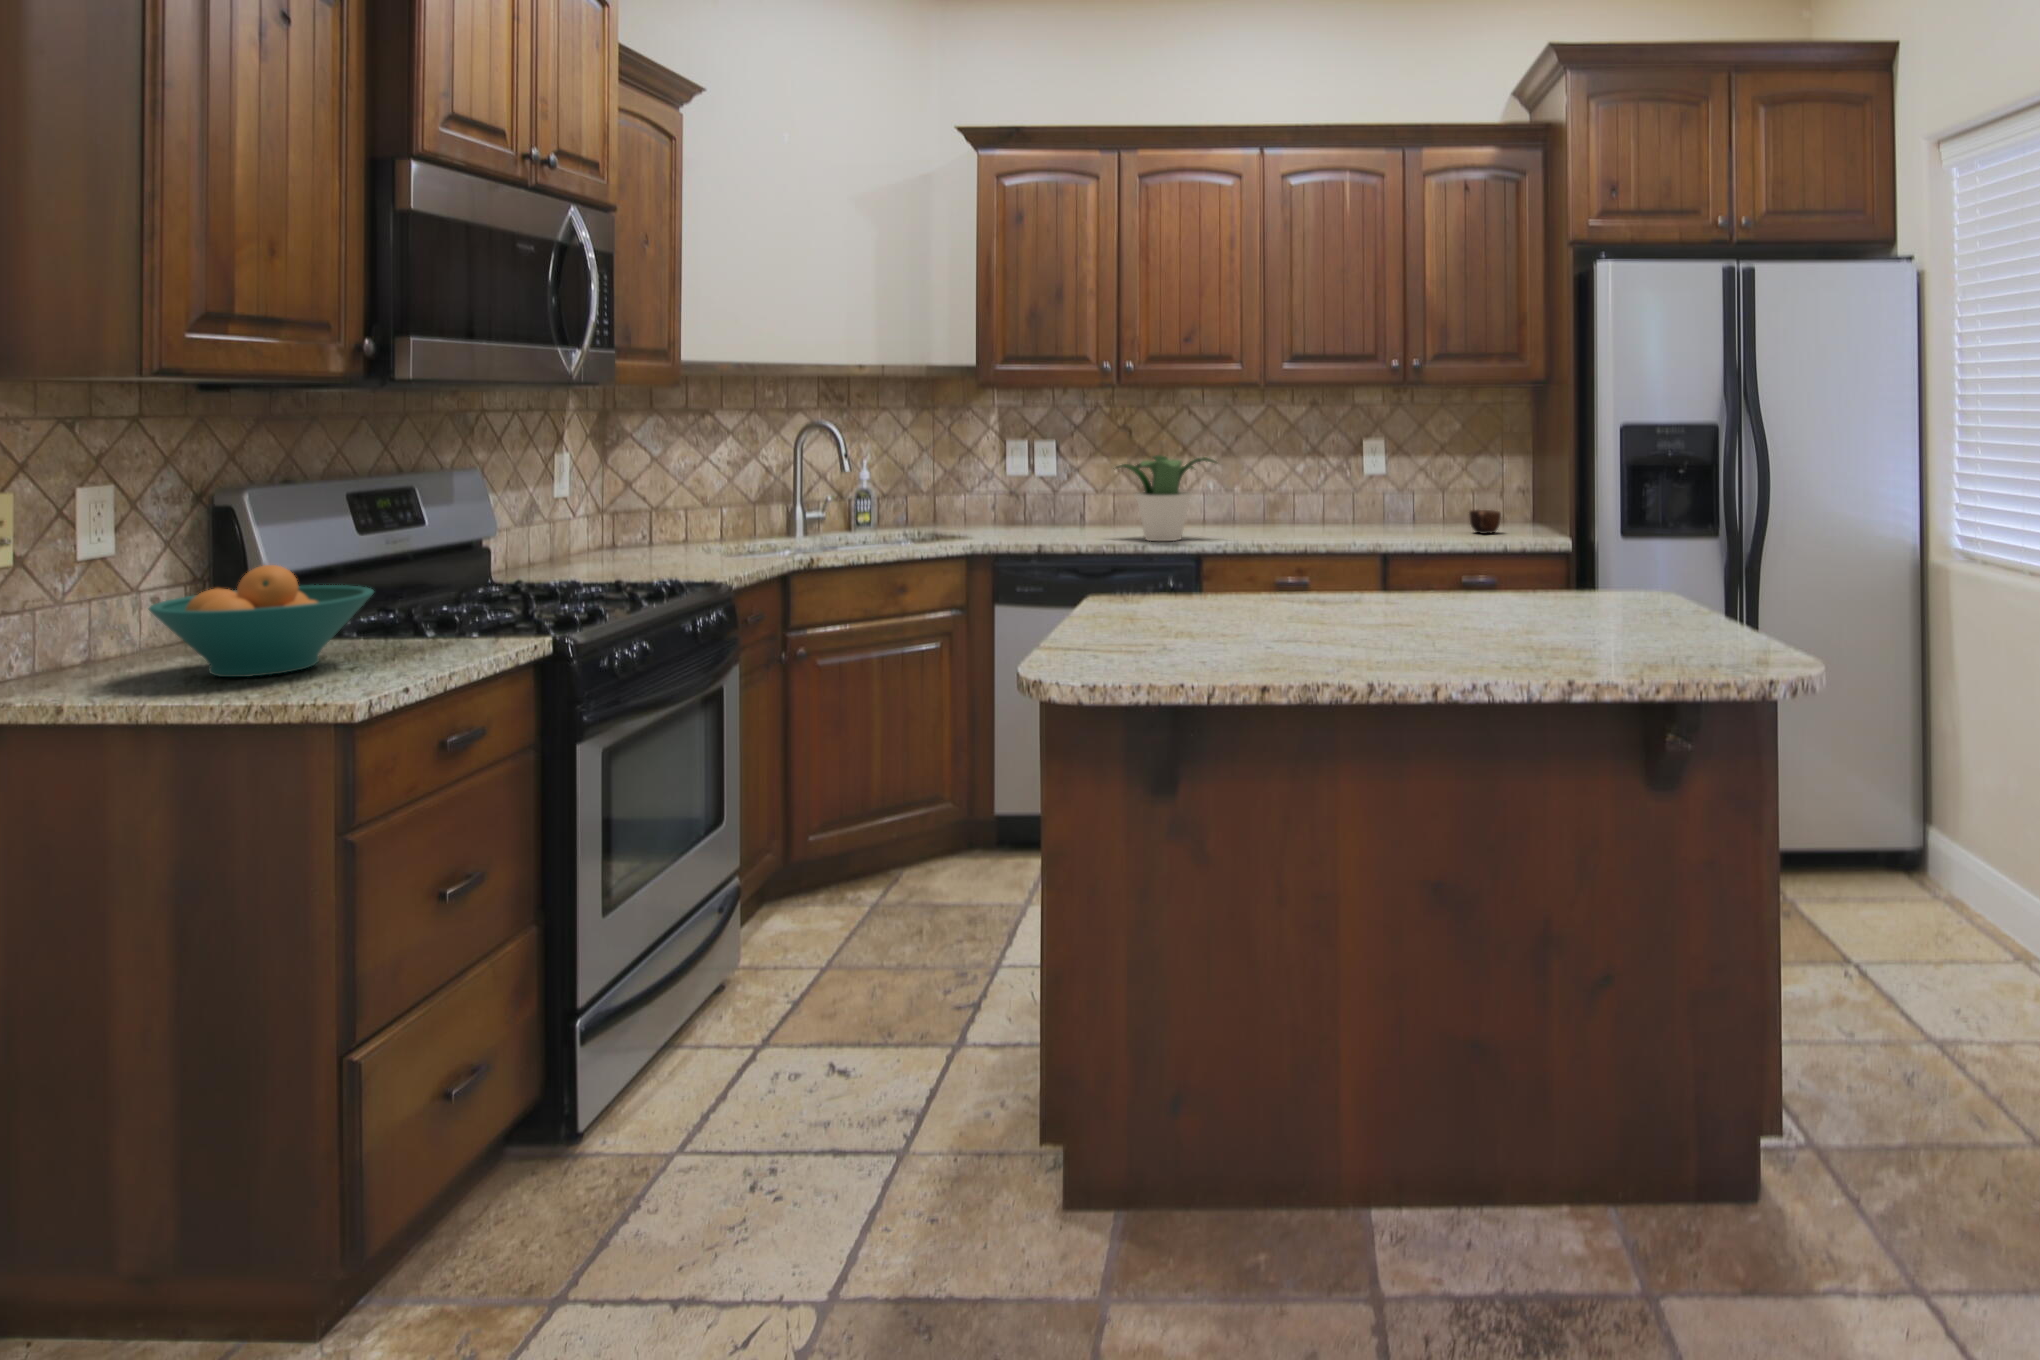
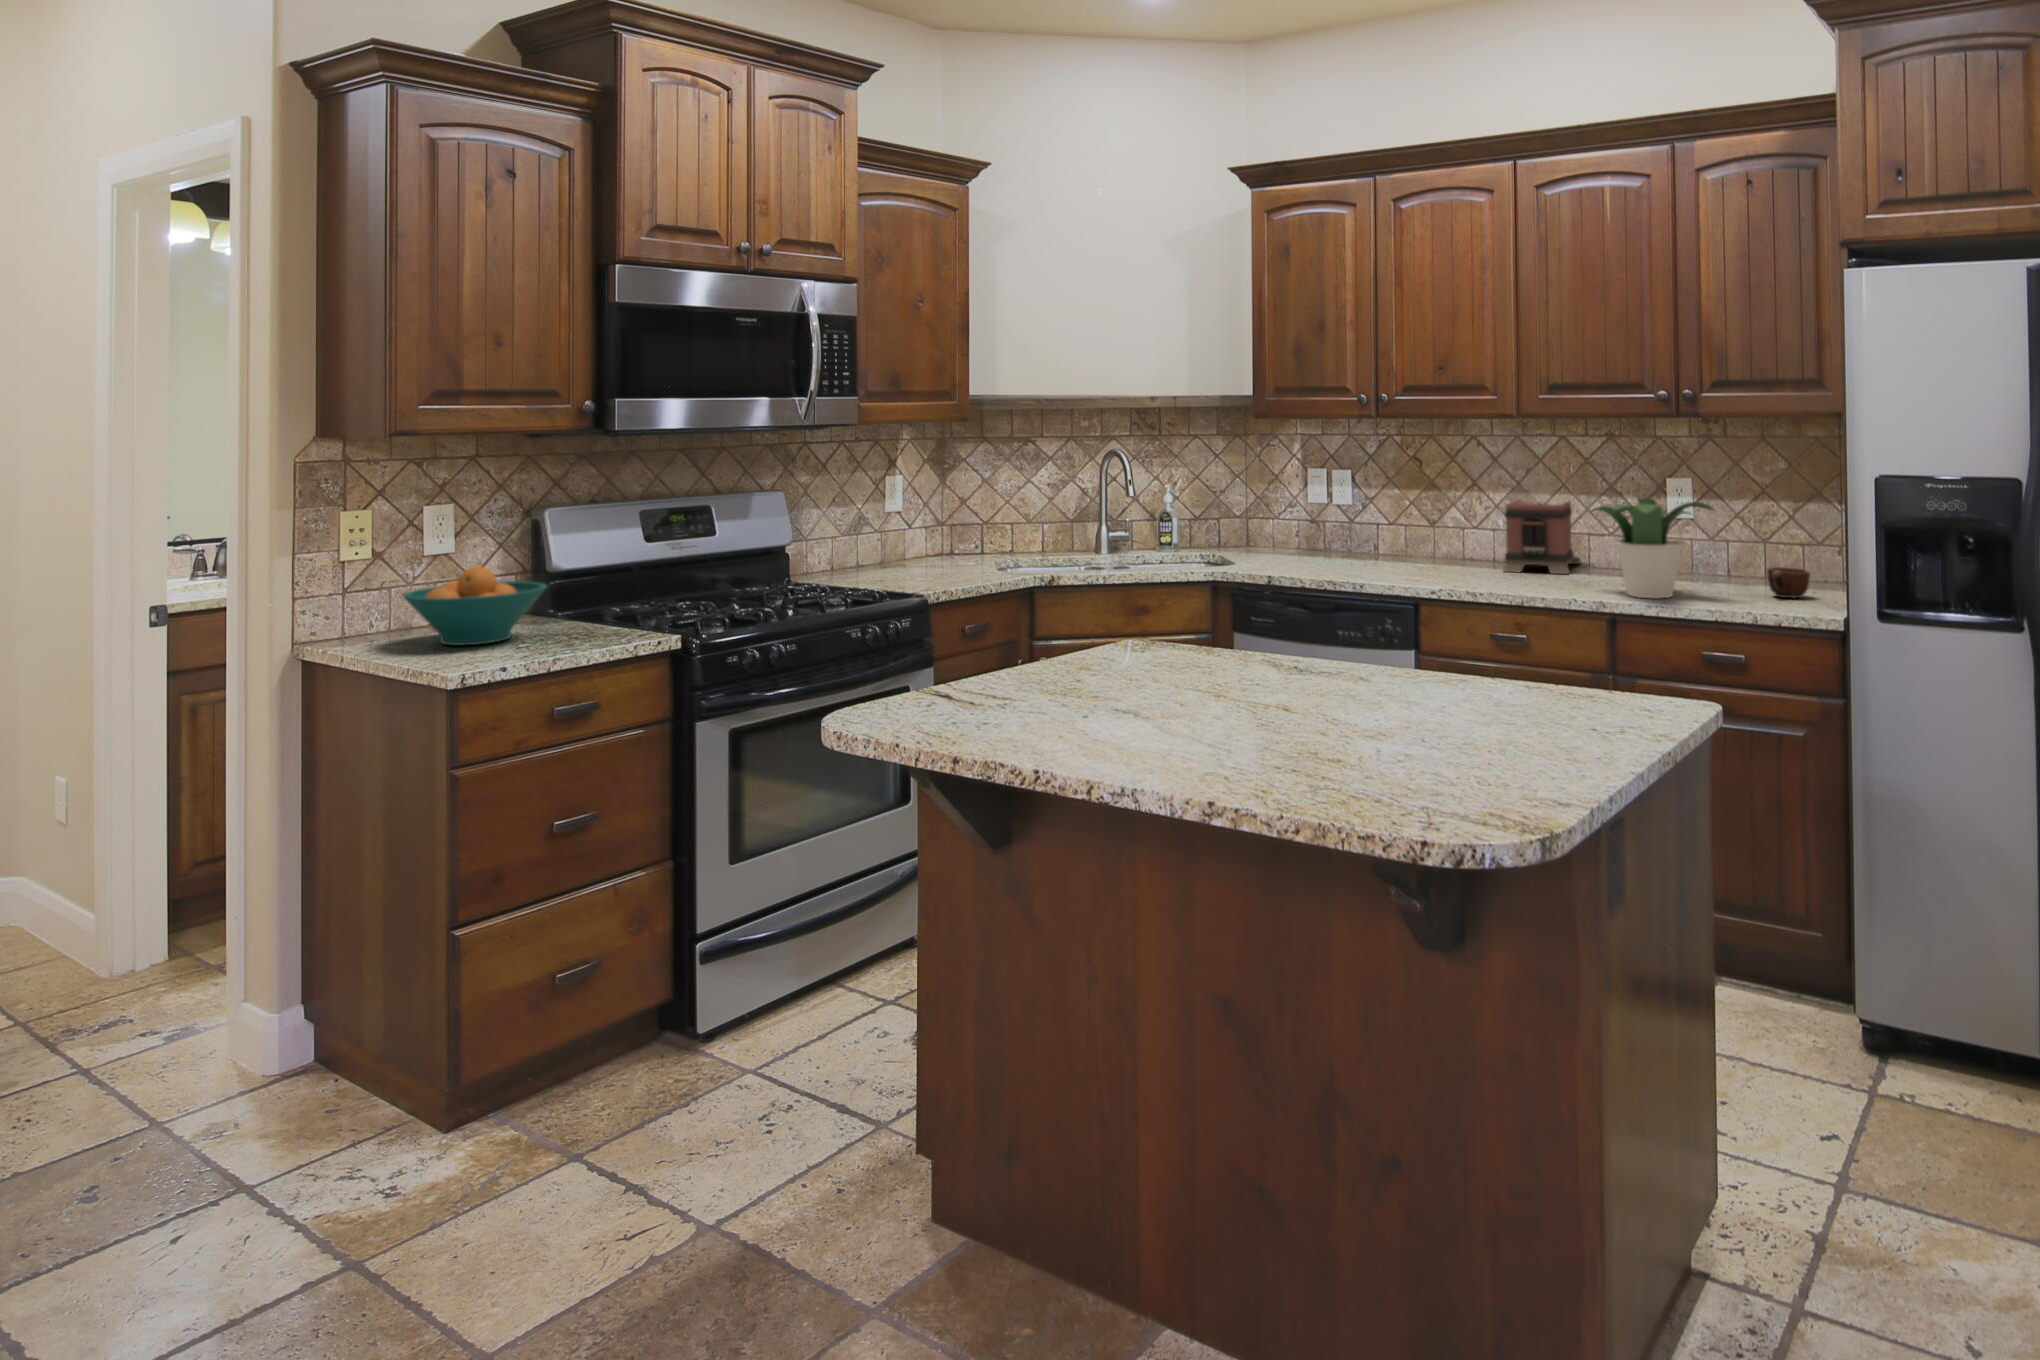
potted plant: present [1116,455,1216,541] -> present [1592,497,1713,598]
toaster: none [1218,462,1287,530] -> present [1504,500,1582,574]

